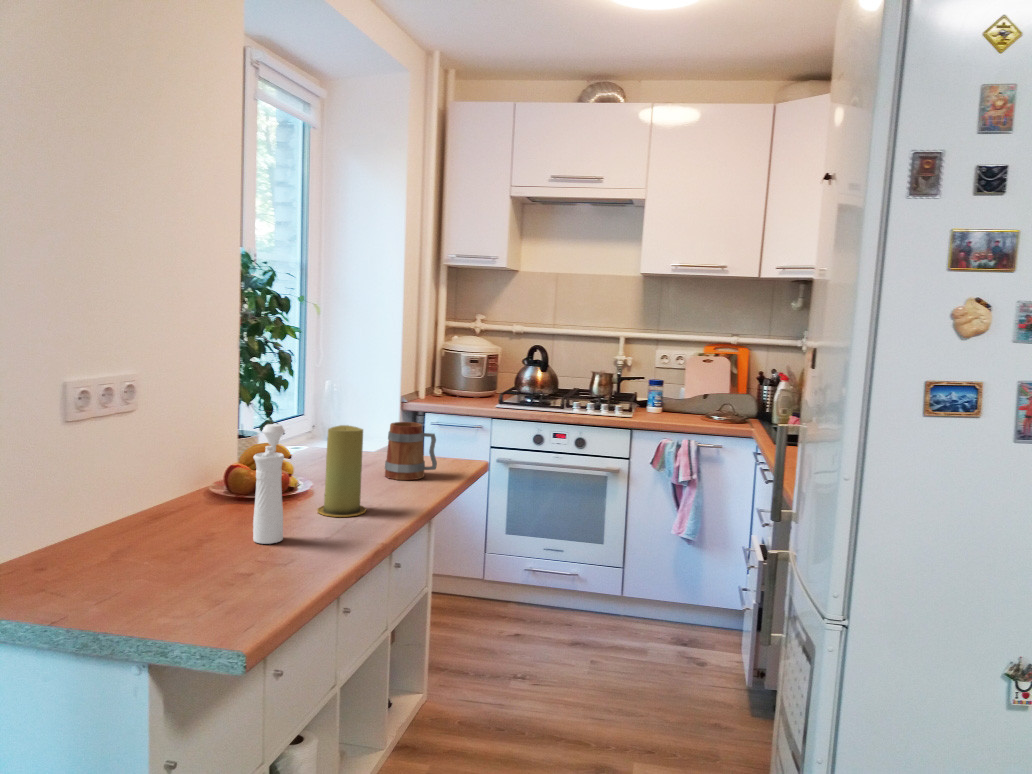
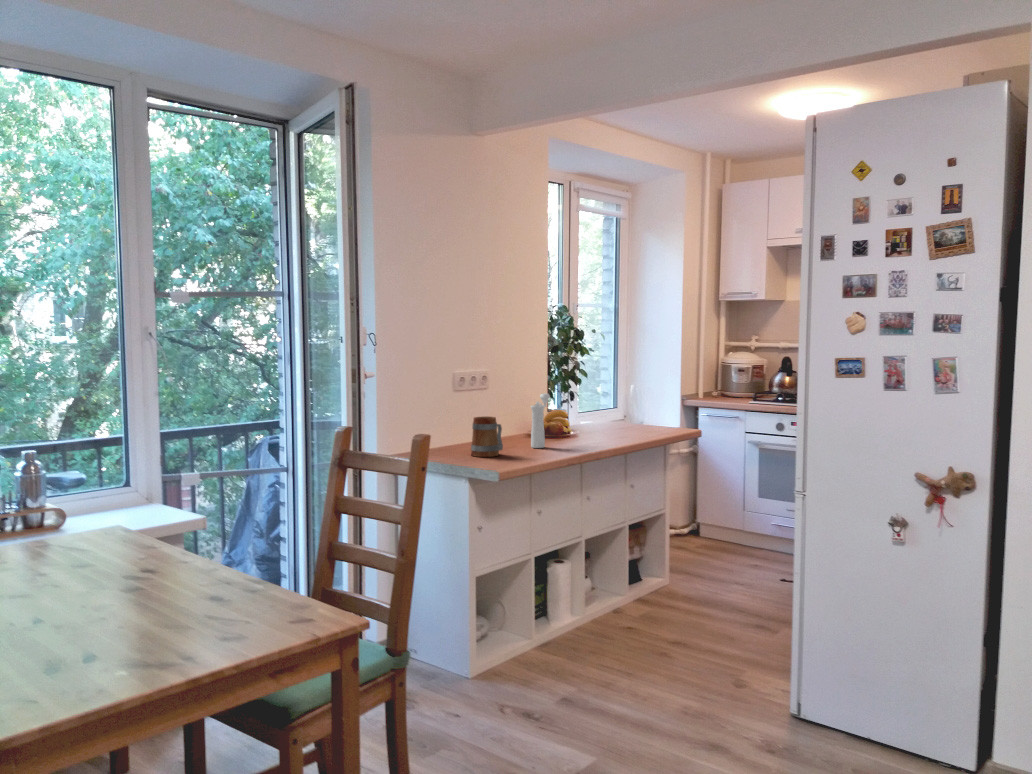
mug: present [385,422,437,480] -> present [471,417,503,457]
candle: present [317,425,366,517] -> none [571,397,597,443]

